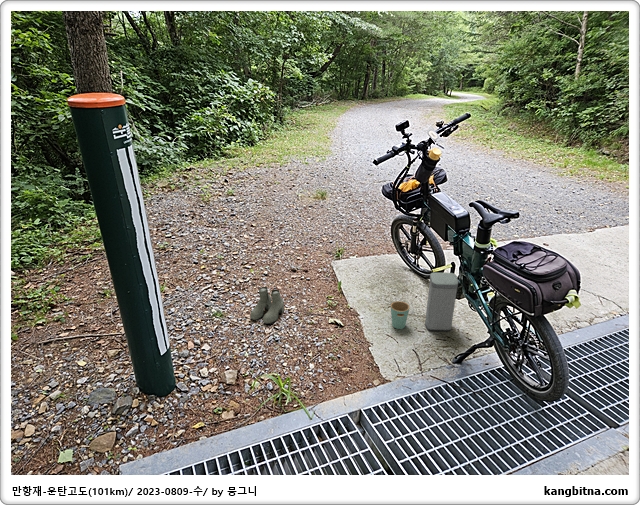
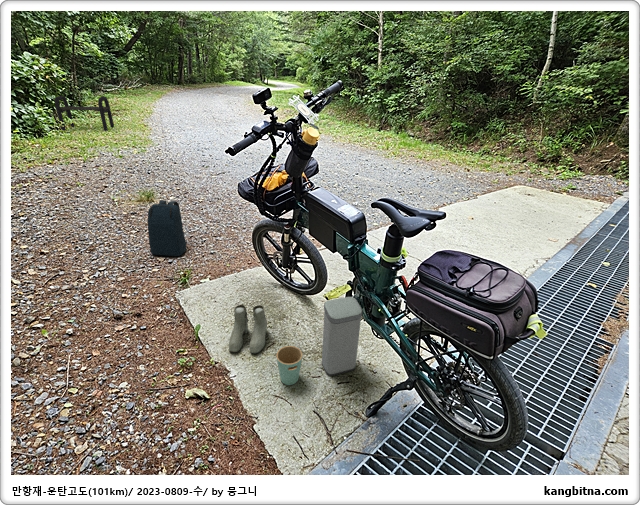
bench: none [264,114,303,142] -> present [54,96,114,131]
backpack: none [319,197,345,239] -> present [148,200,187,256]
boots: present [250,287,284,324] -> present [229,305,267,353]

